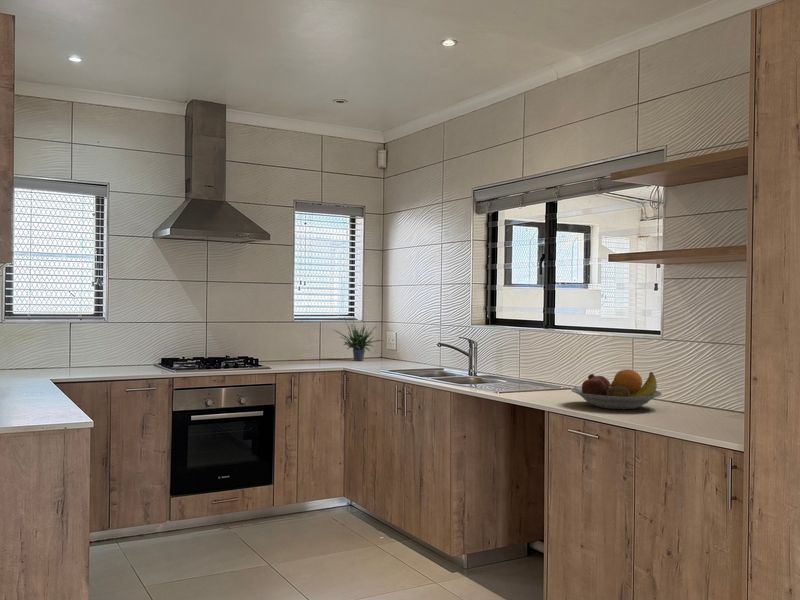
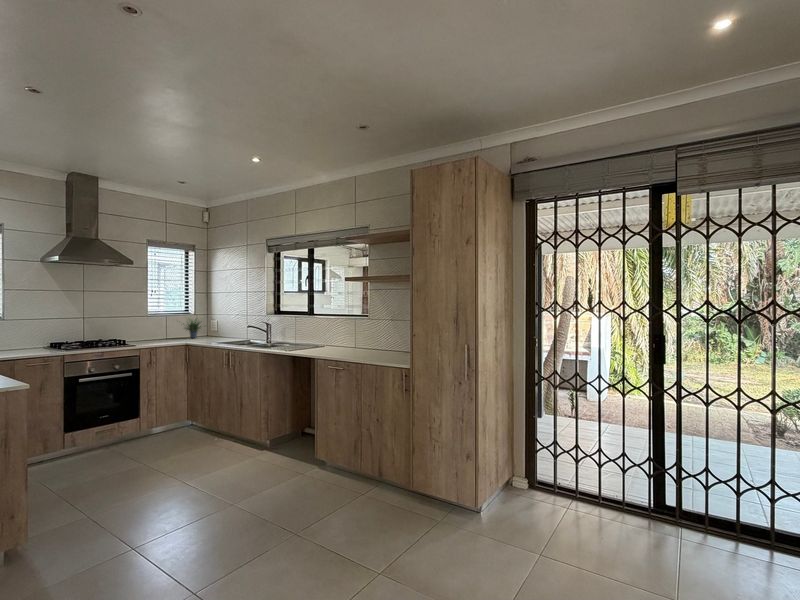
fruit bowl: present [571,370,662,409] -> none [328,334,371,354]

